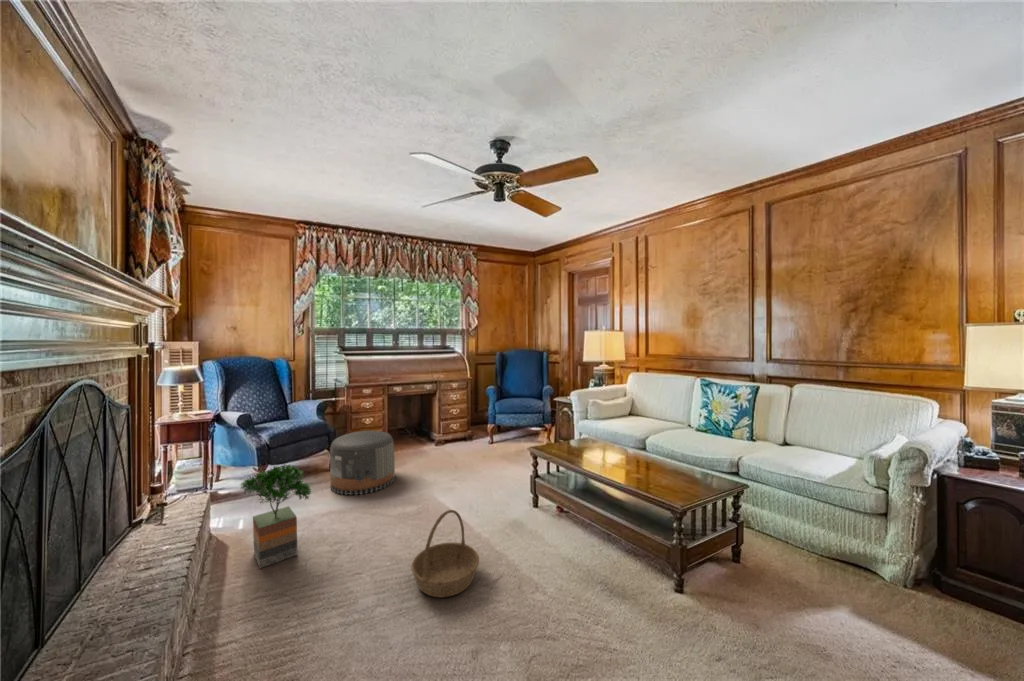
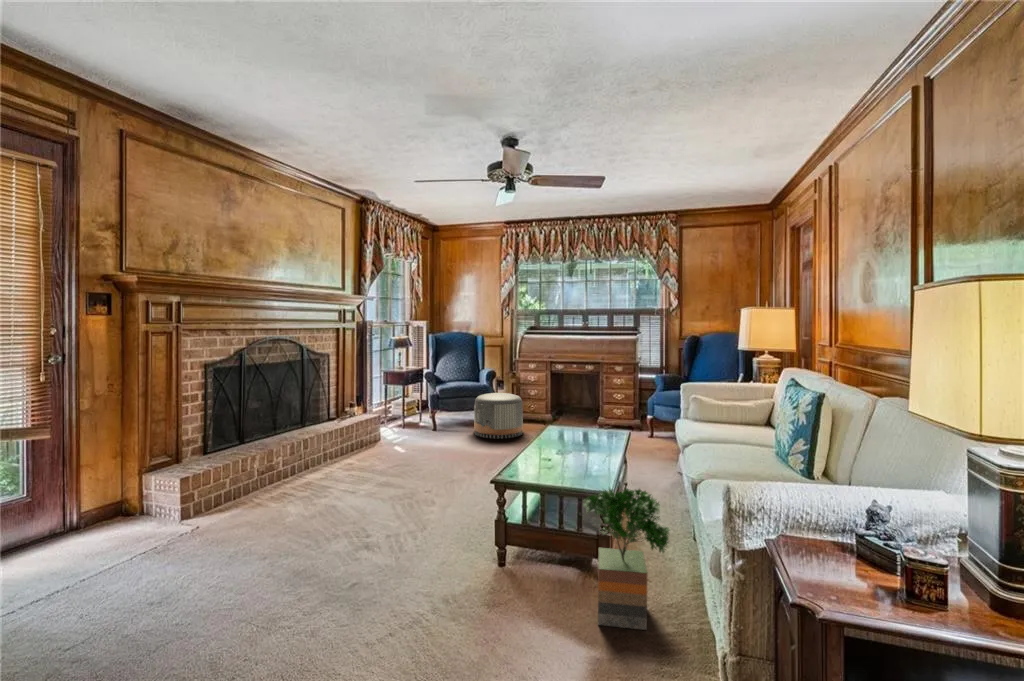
potted tree: present [241,465,311,568] -> present [584,488,670,630]
basket: present [412,510,479,597] -> none [409,431,457,484]

